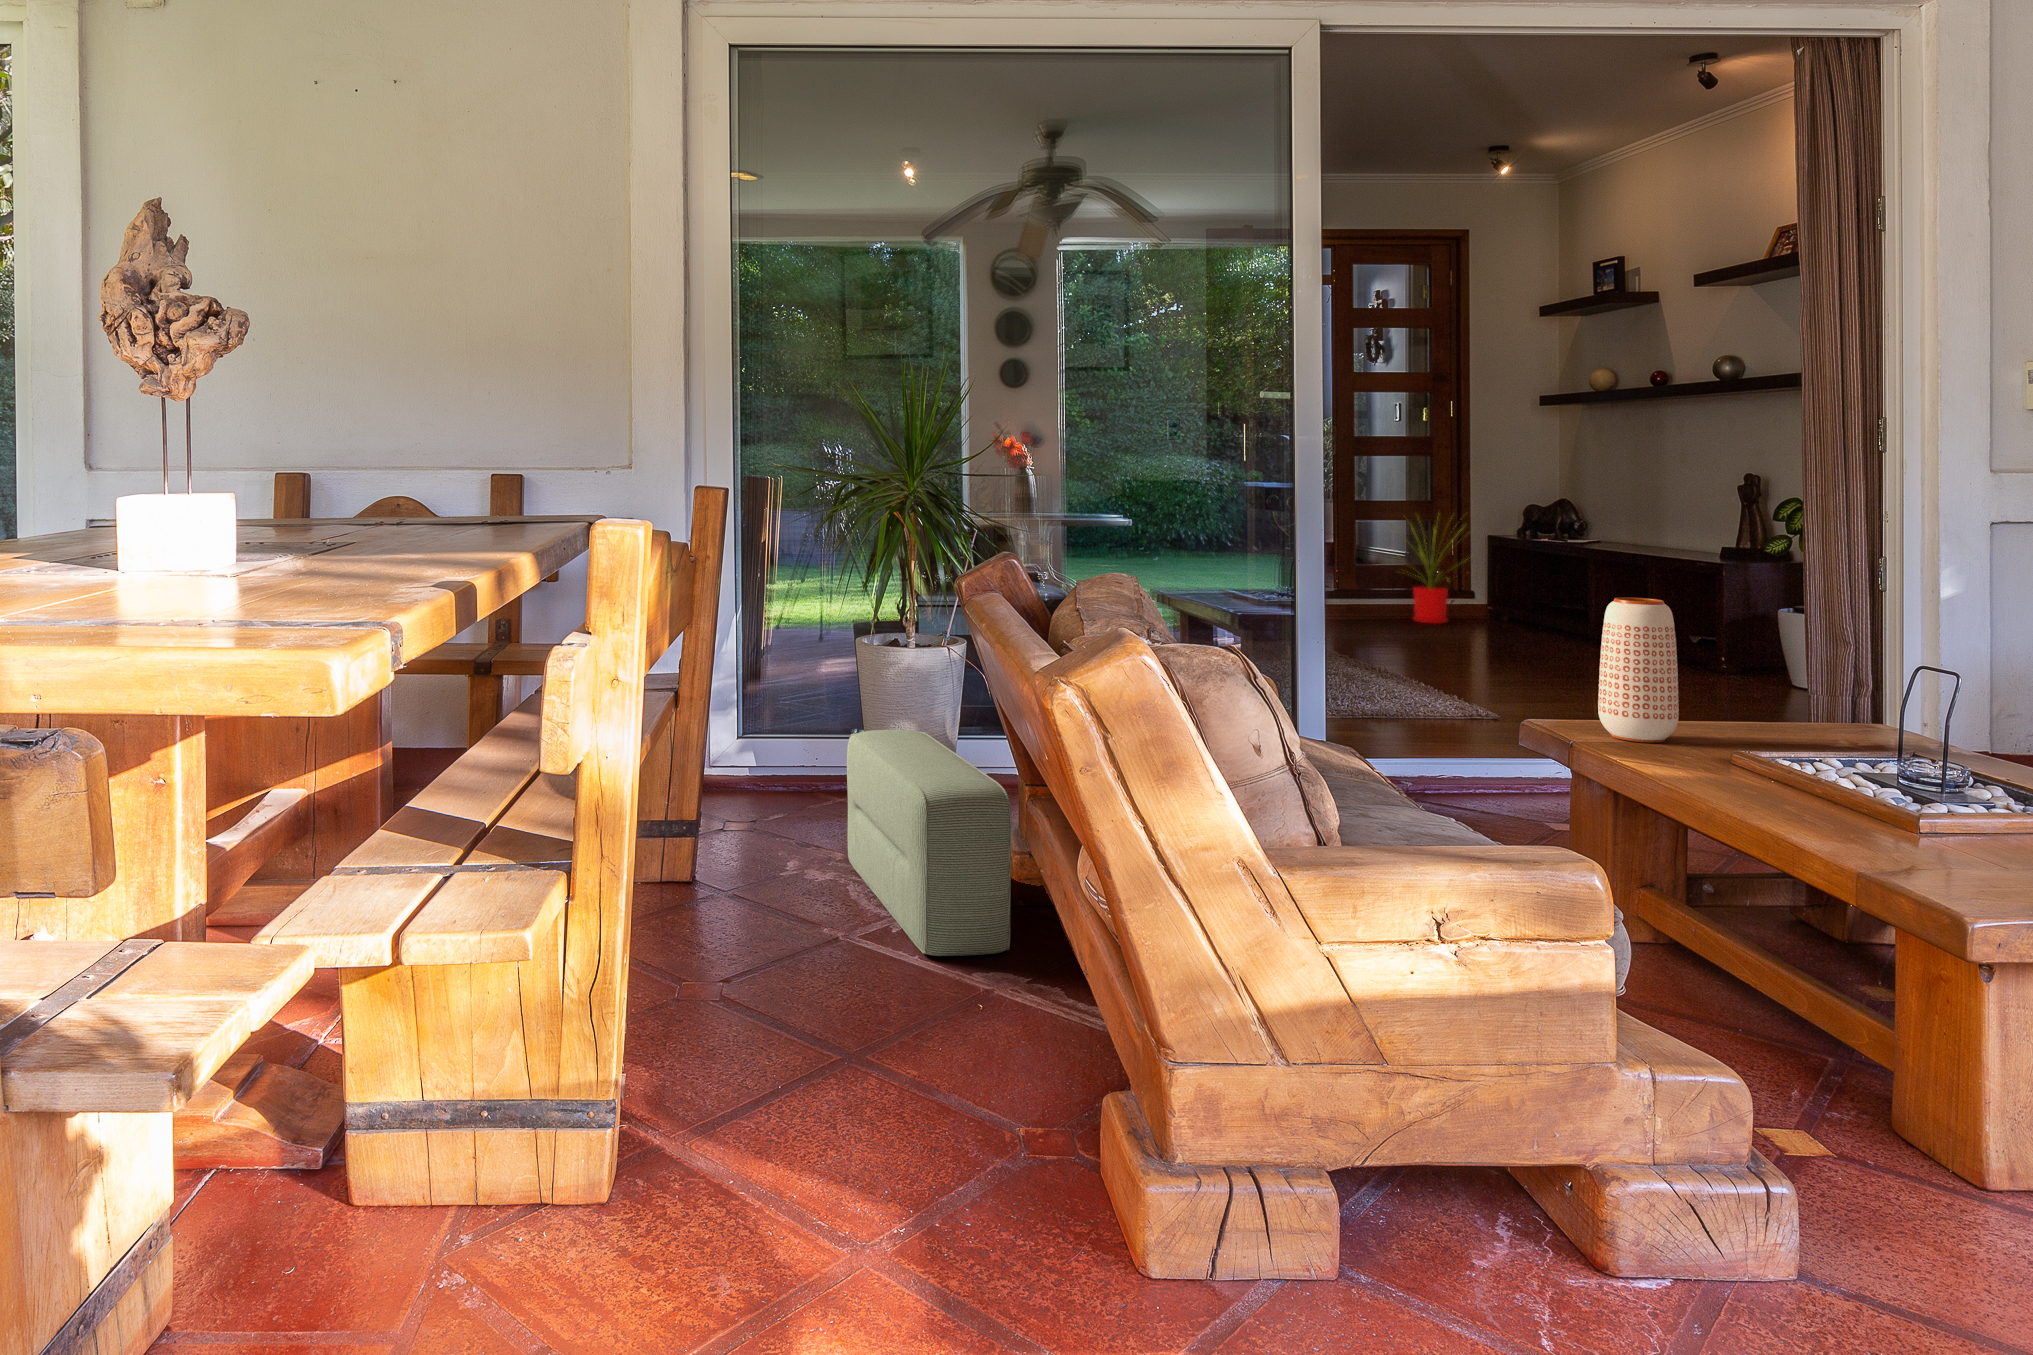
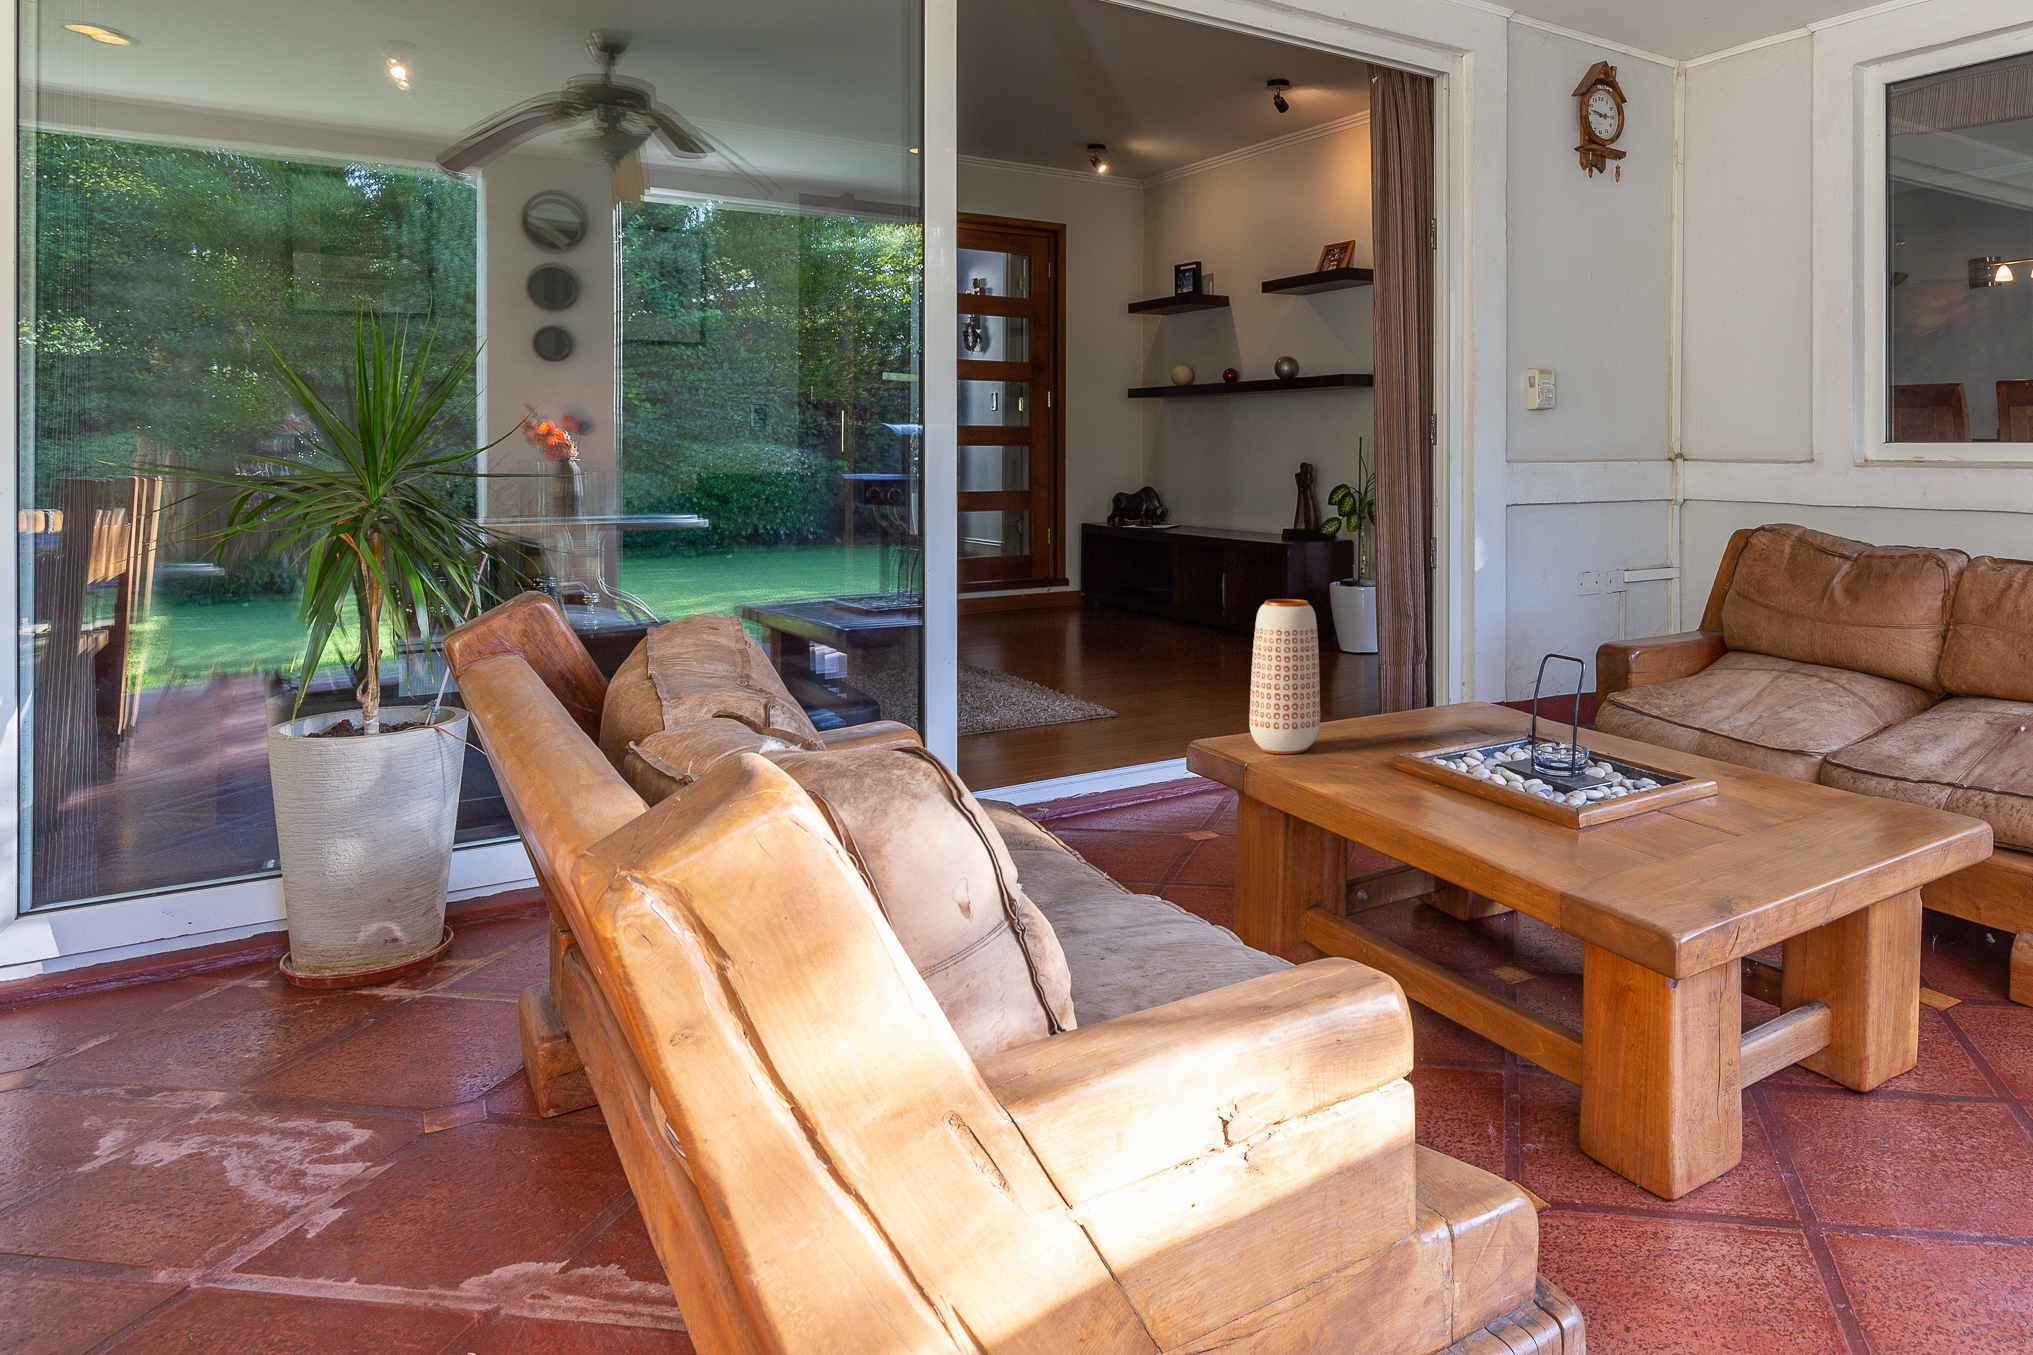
house plant: present [1390,524,1454,624] -> none [992,503,1080,620]
pouf: present [847,730,1011,956] -> none [231,871,532,1270]

